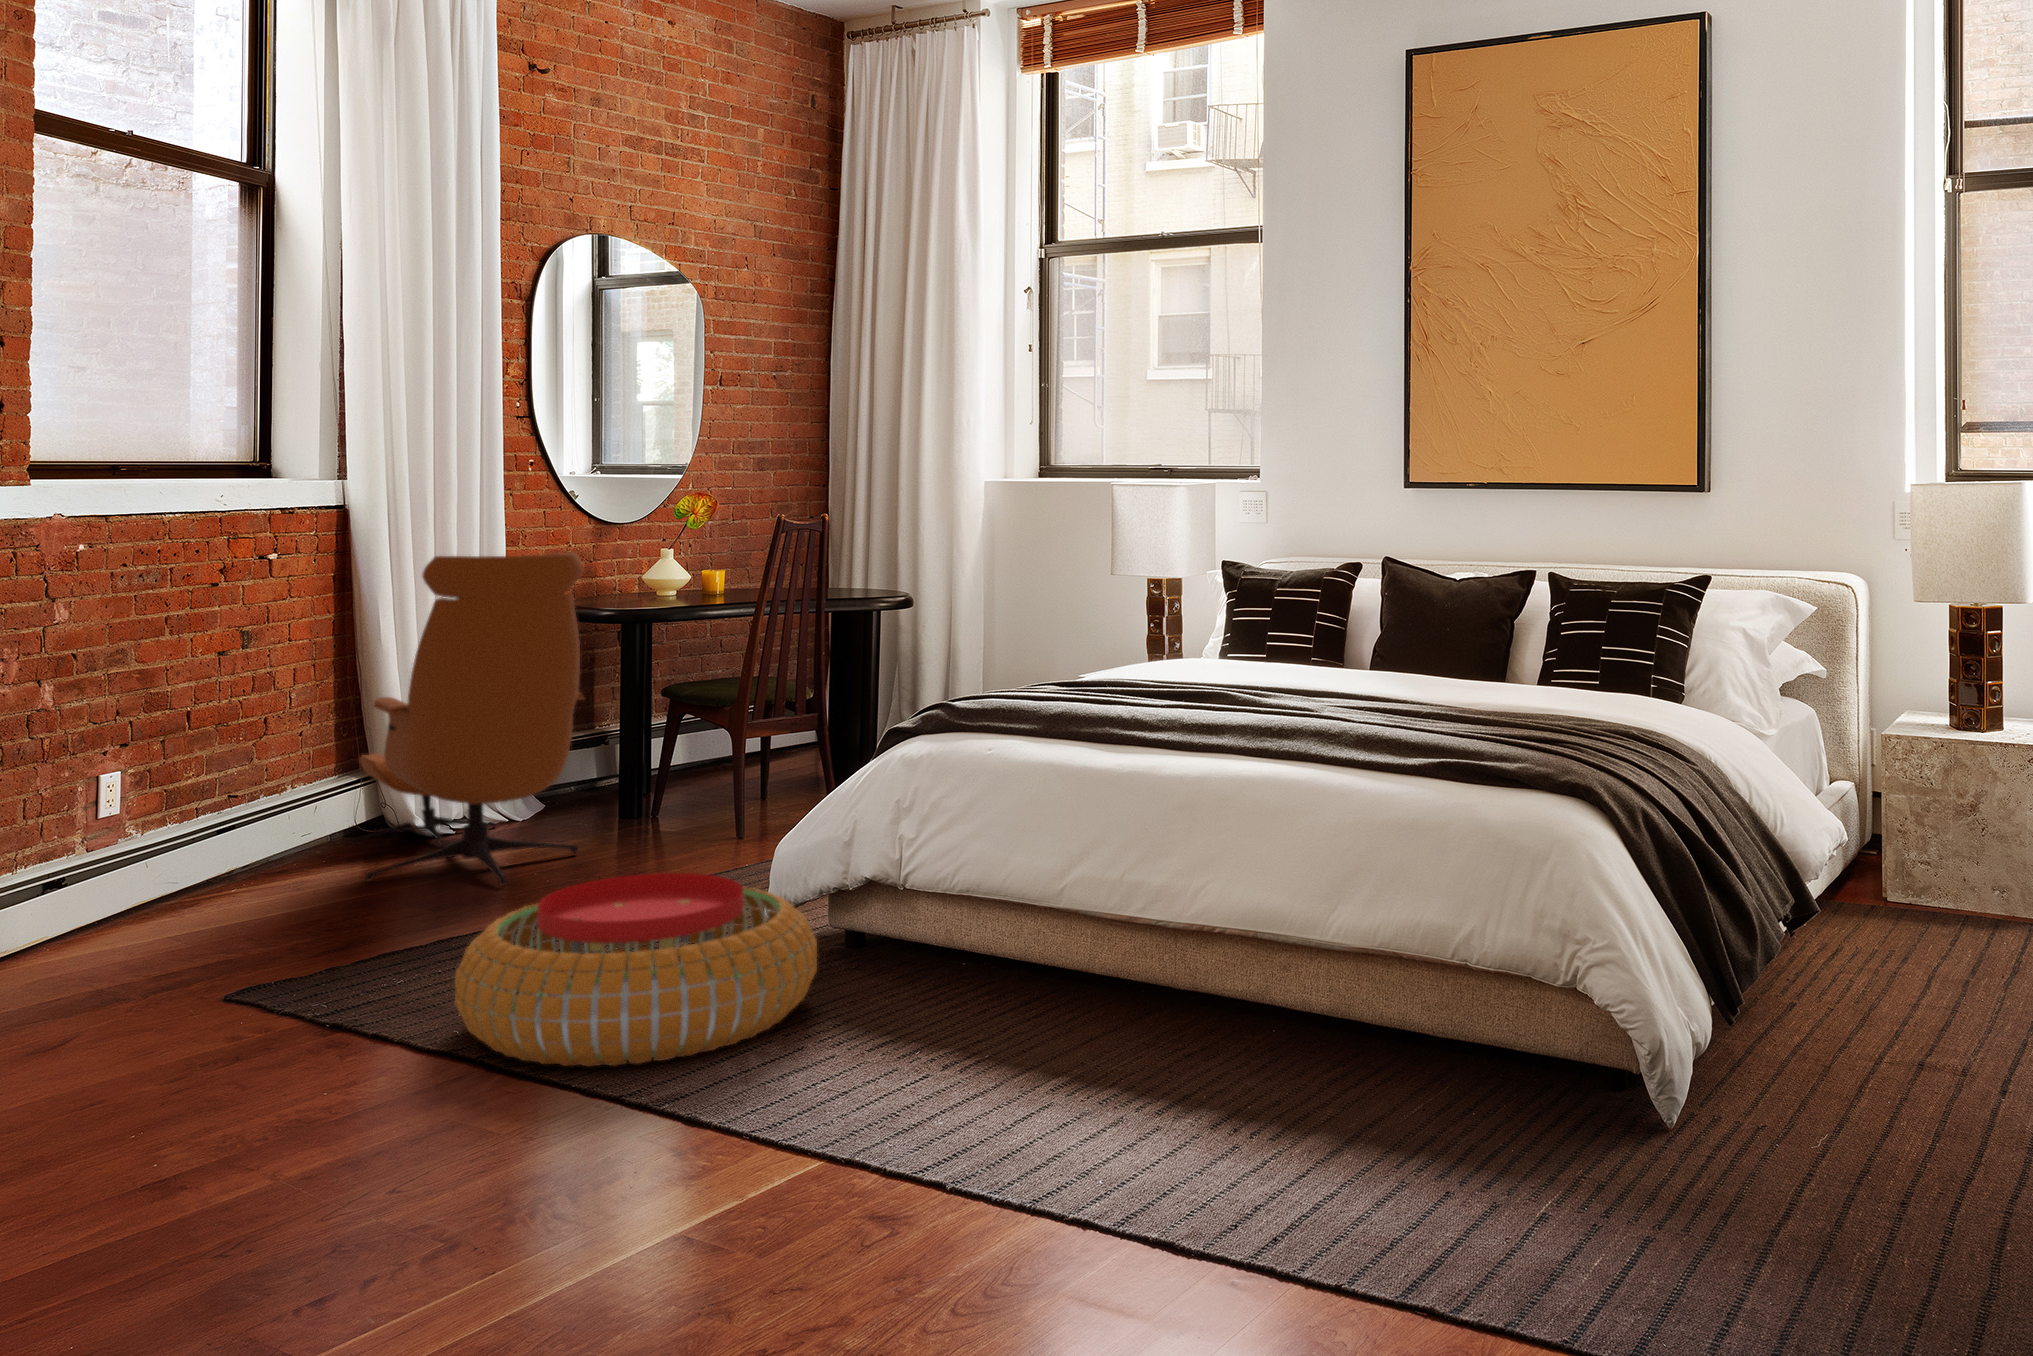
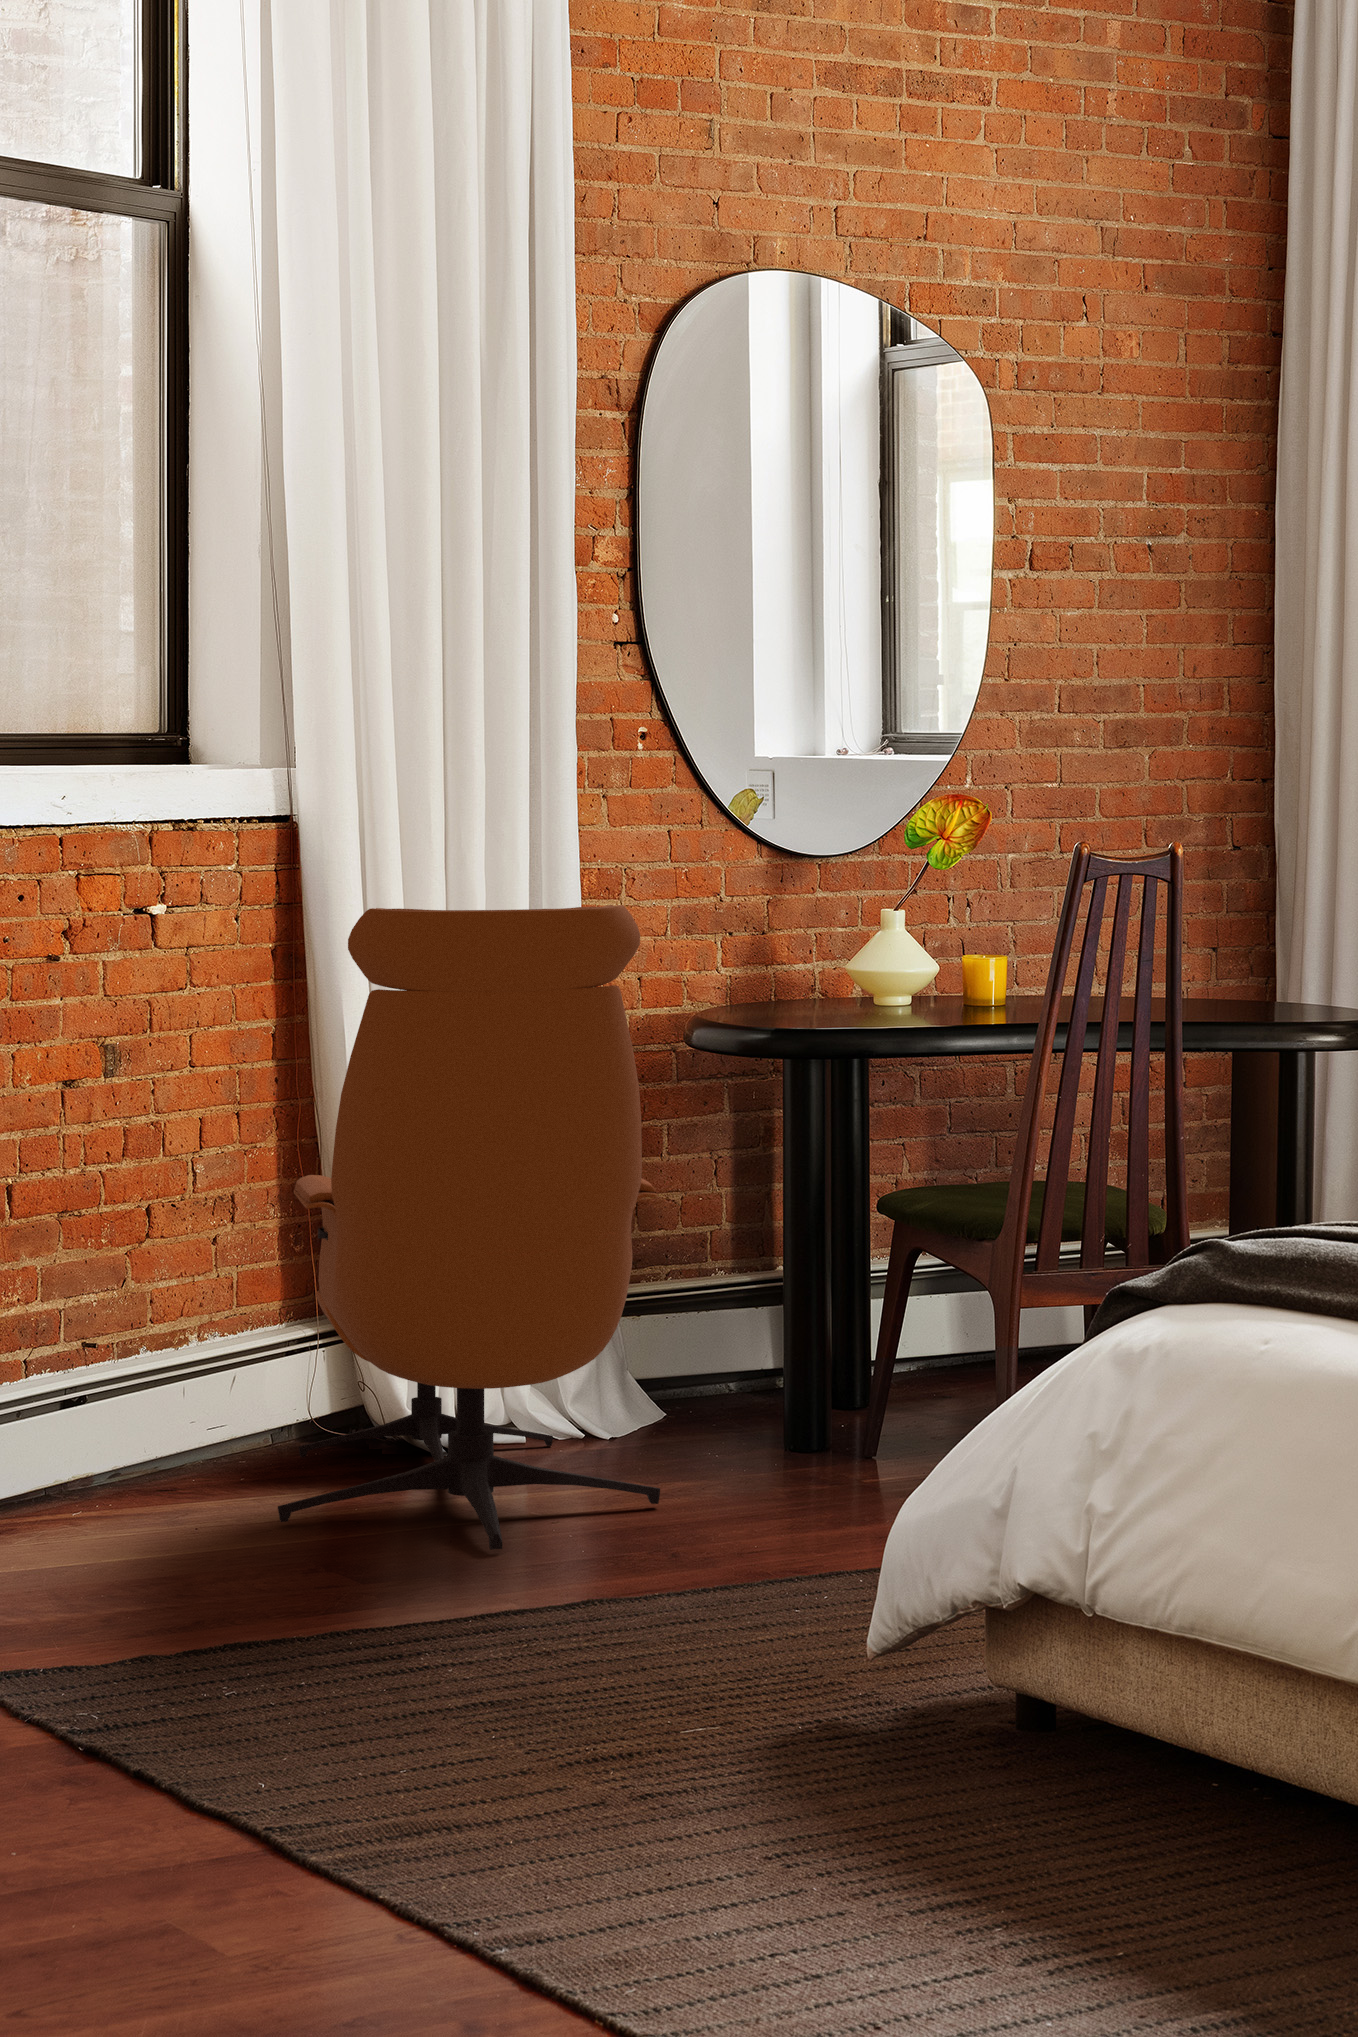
pouf: present [455,873,817,1066] -> none [242,1532,904,1885]

